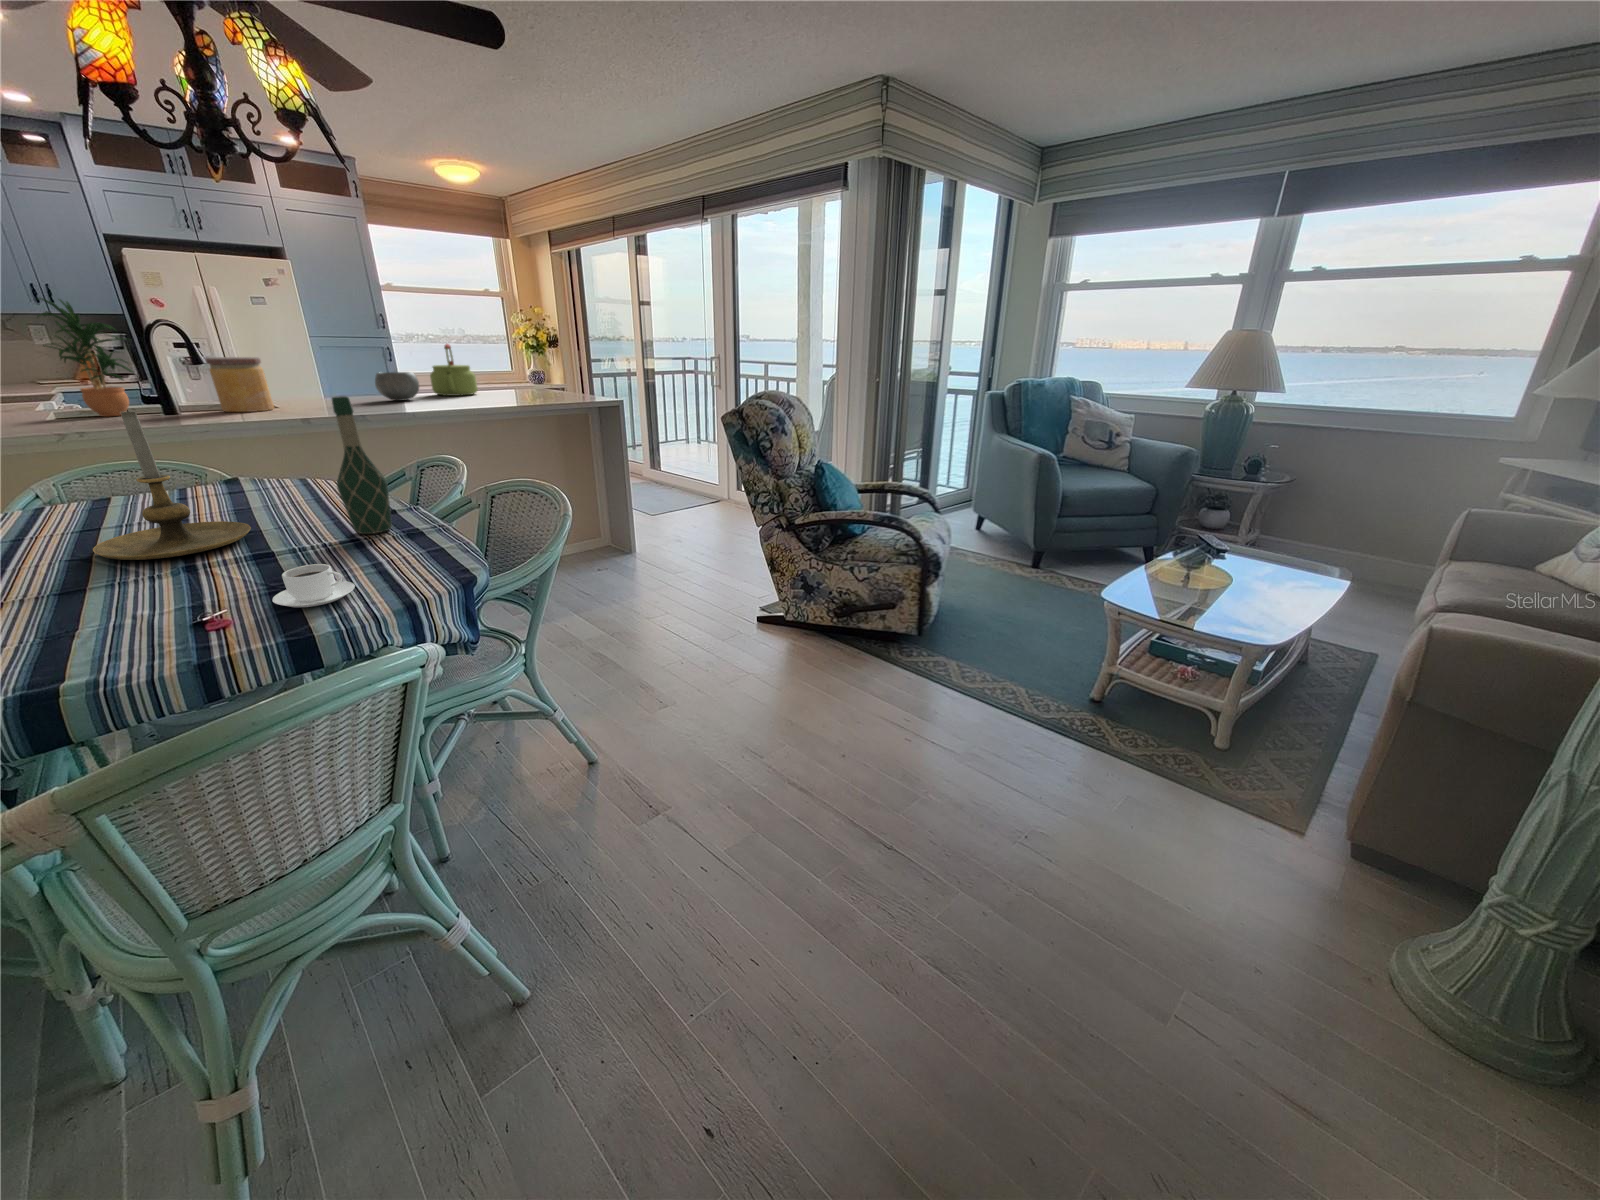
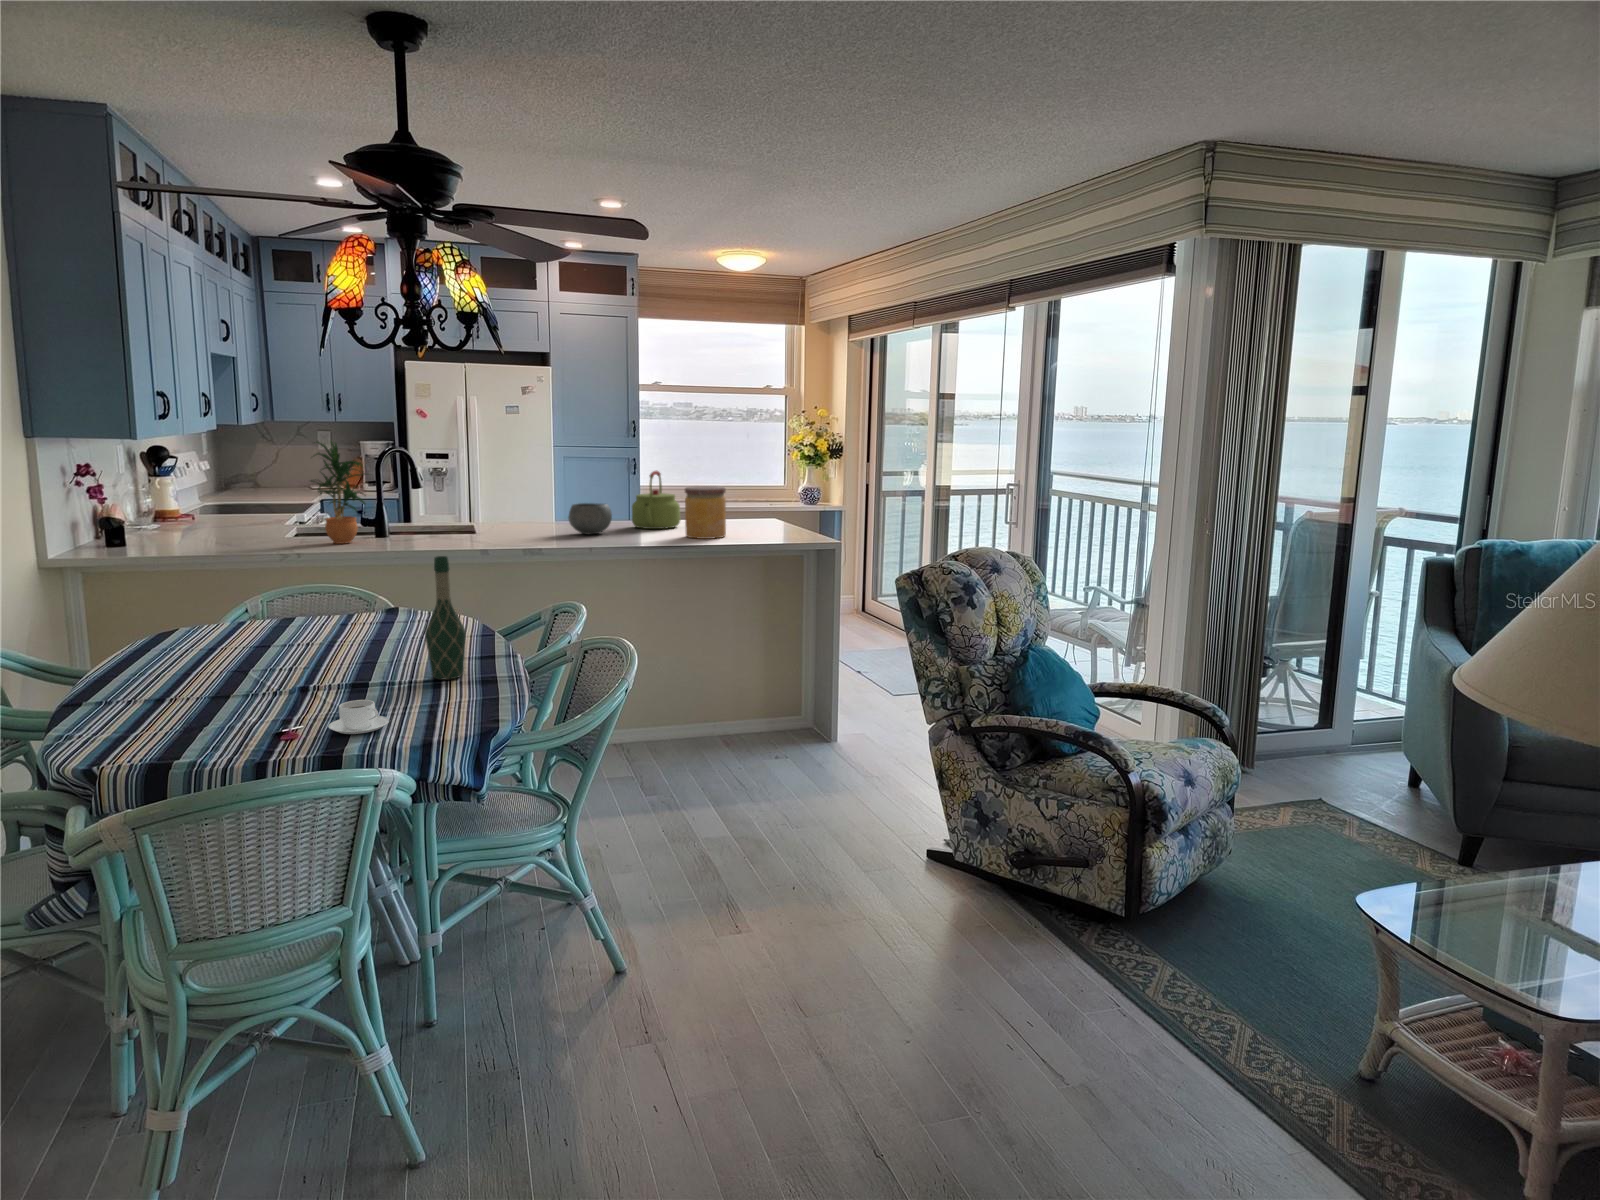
jar: present [206,357,274,412] -> present [685,486,726,539]
candle holder: present [93,410,251,560] -> none [254,561,362,681]

